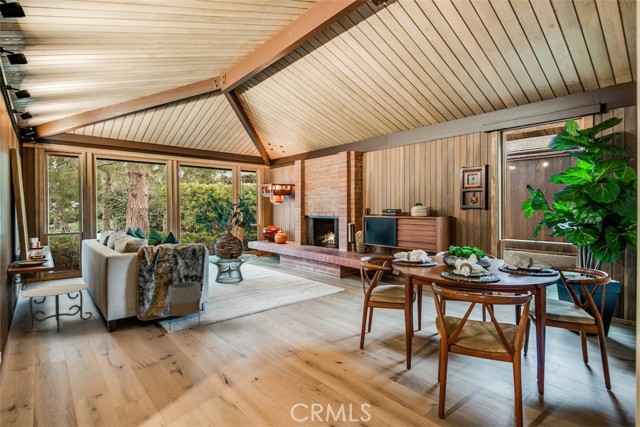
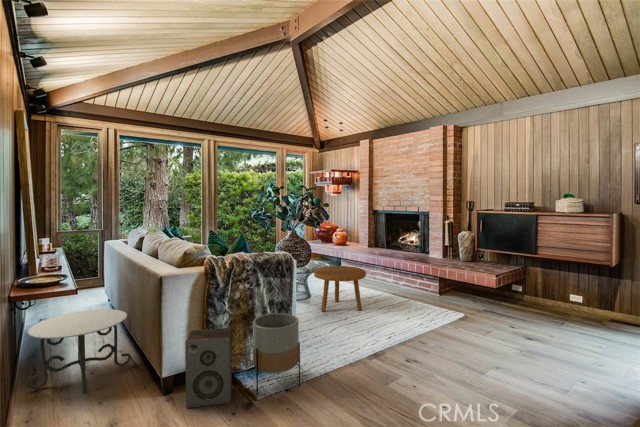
footstool: none [238,257,276,289] -> present [314,266,366,312]
speaker: none [122,290,155,337] -> present [185,328,232,408]

